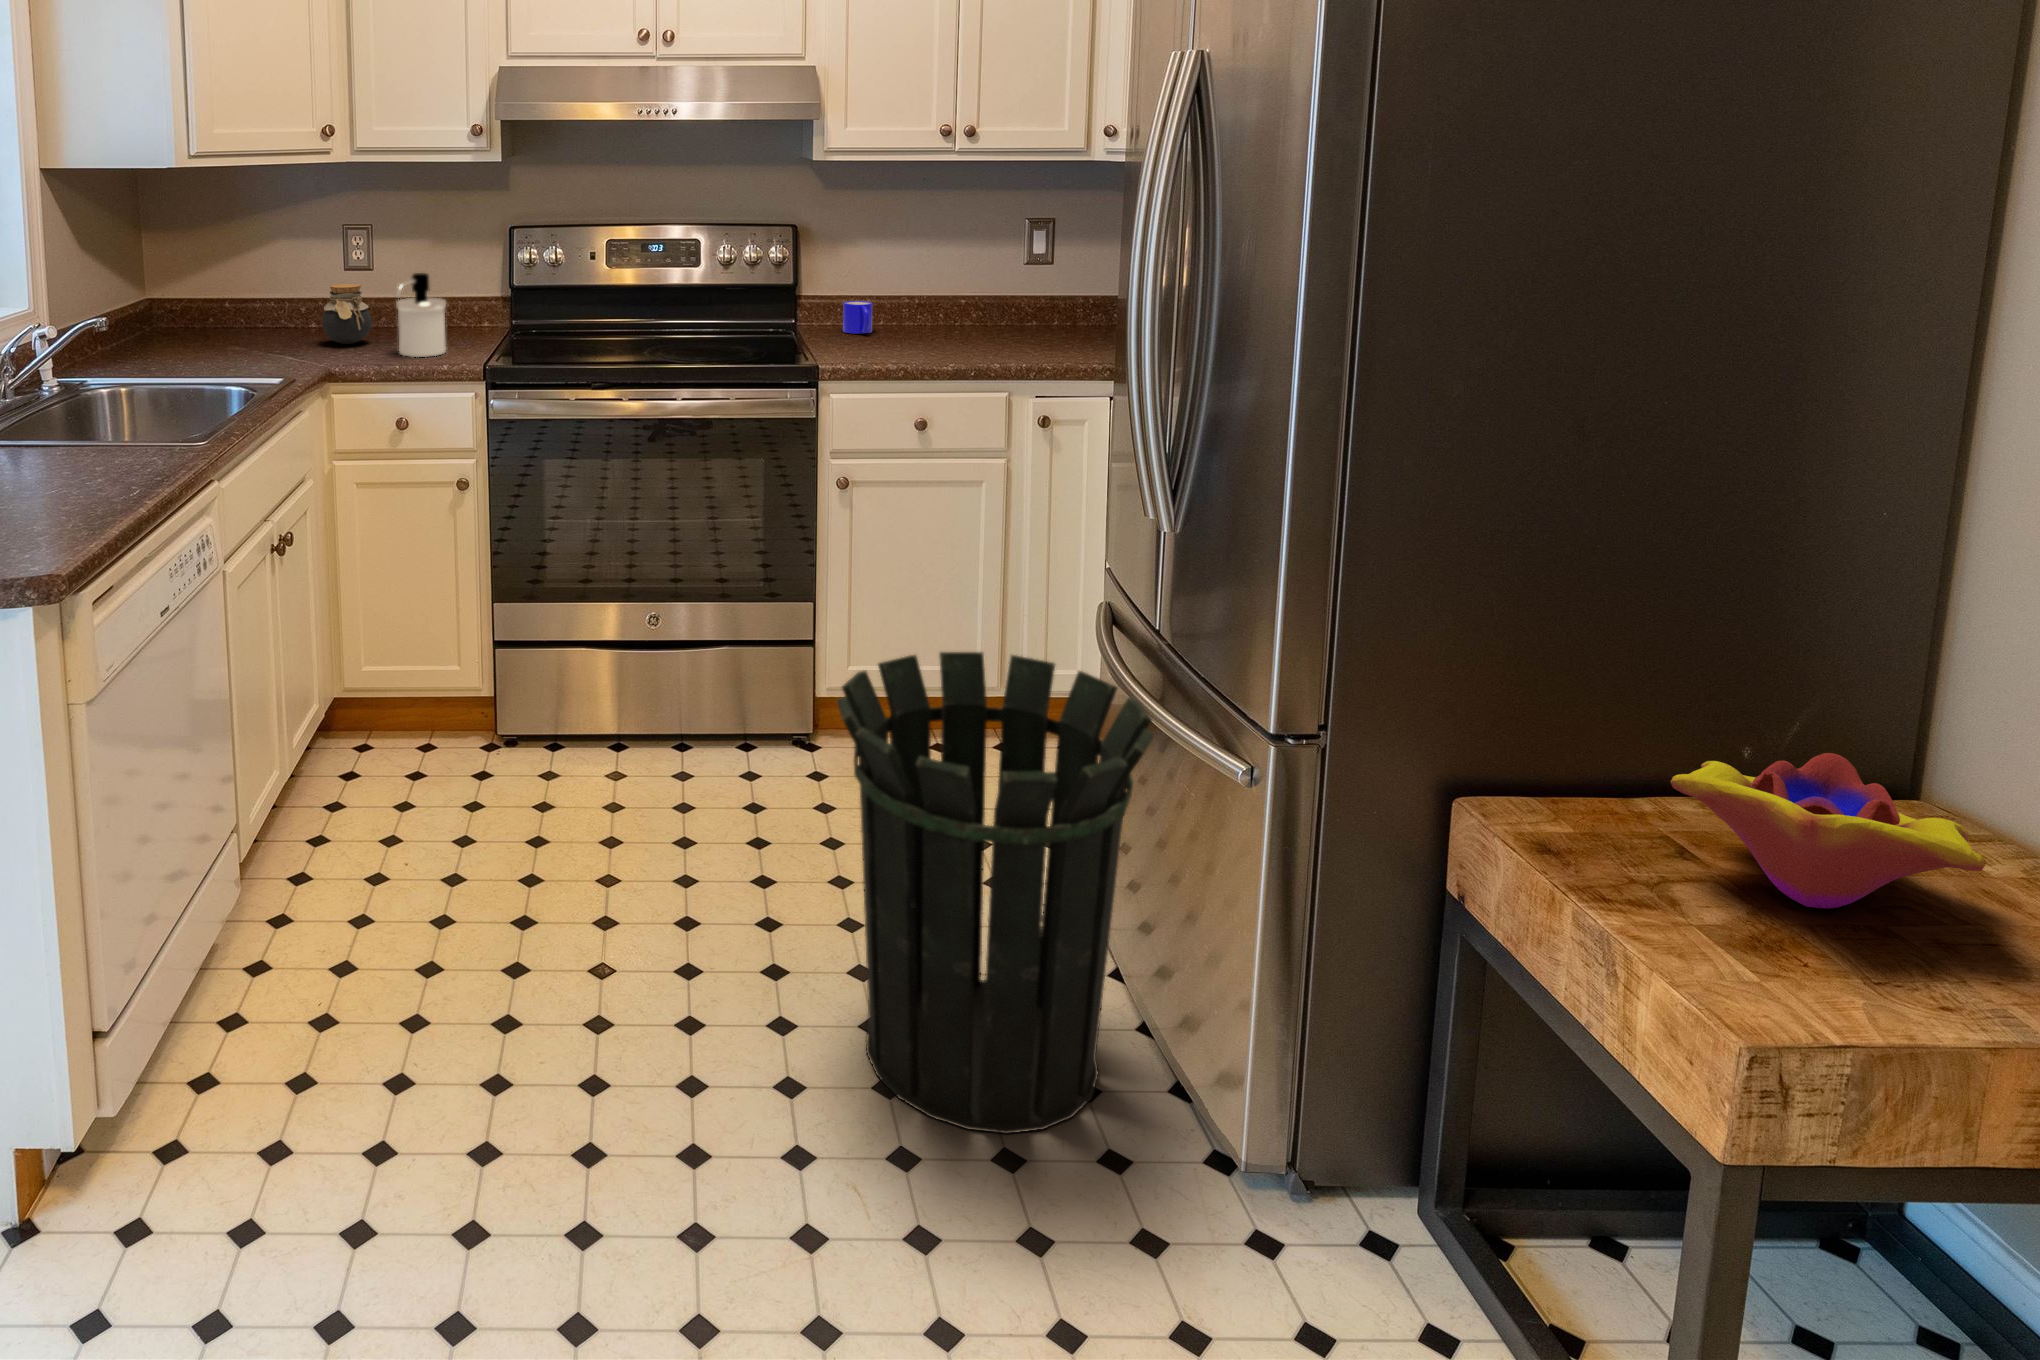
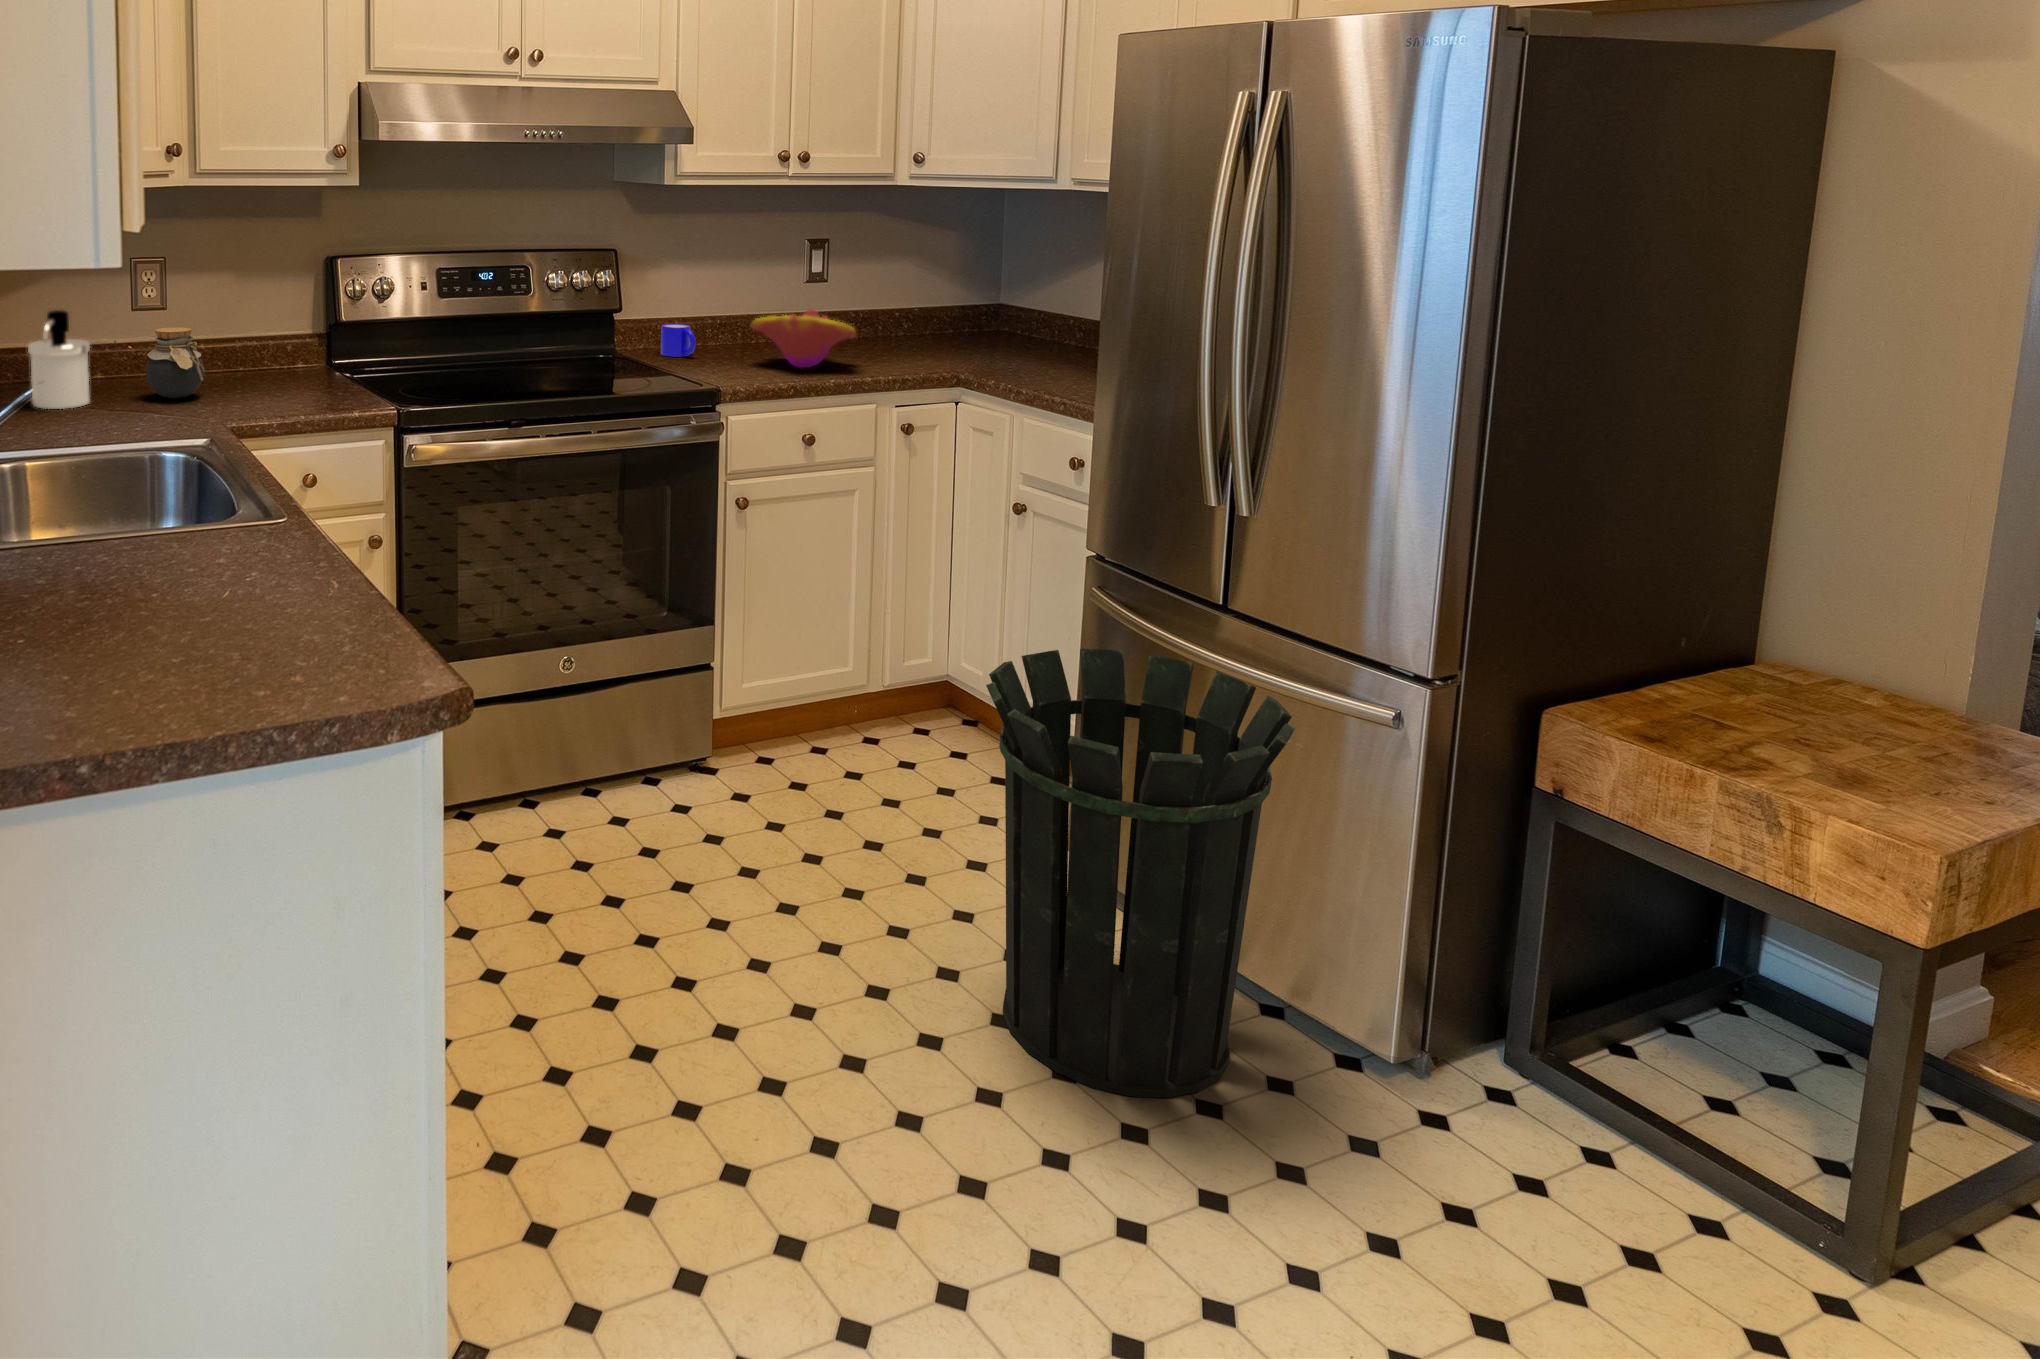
soap dispenser: present [396,273,446,357] -> present [28,310,90,409]
decorative bowl: present [1670,753,1986,909] -> present [751,309,856,368]

